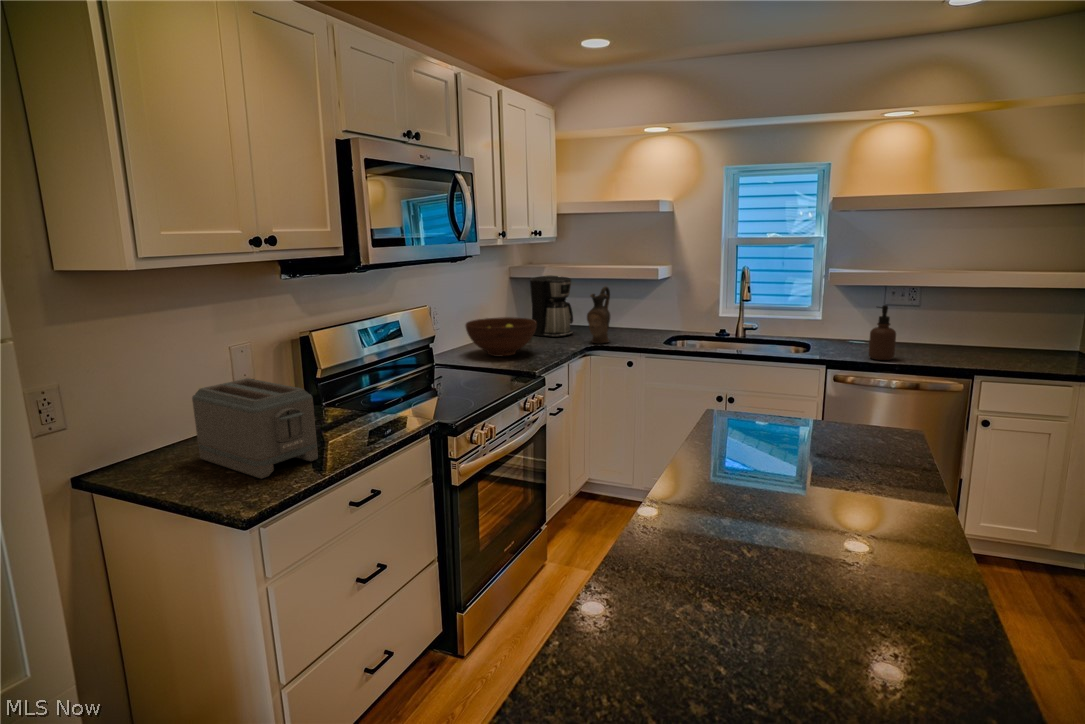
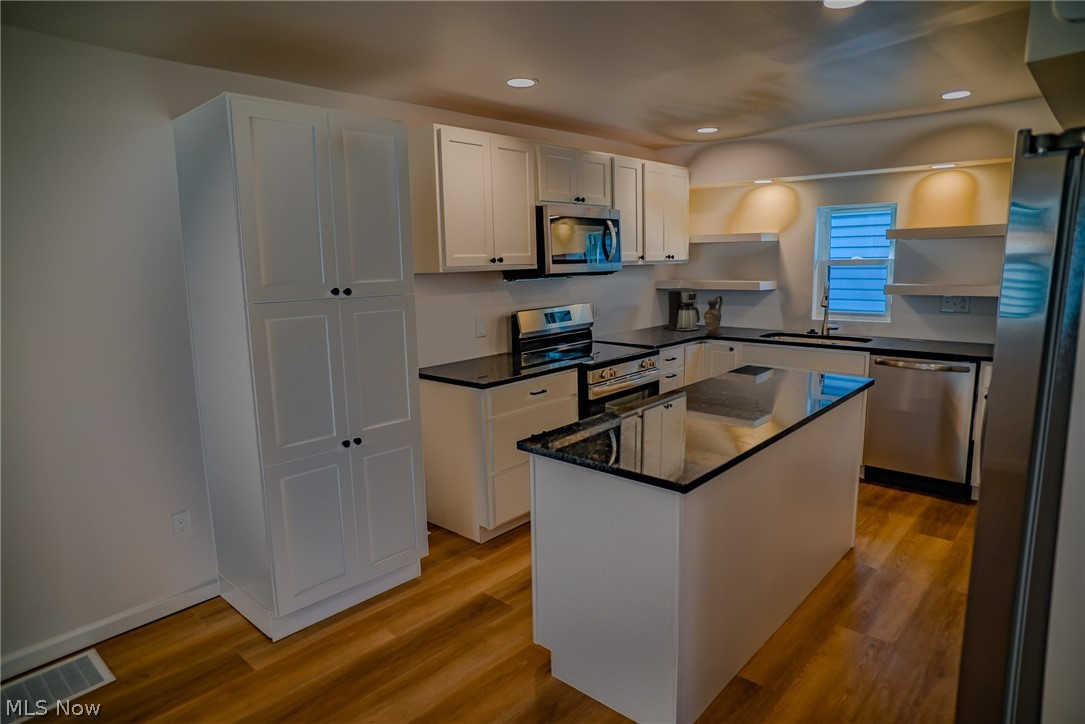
soap dispenser: present [869,305,896,360] -> none [908,308,930,349]
fruit bowl: present [465,317,536,357] -> none [616,314,663,339]
toaster: present [192,378,318,479] -> none [459,331,515,375]

